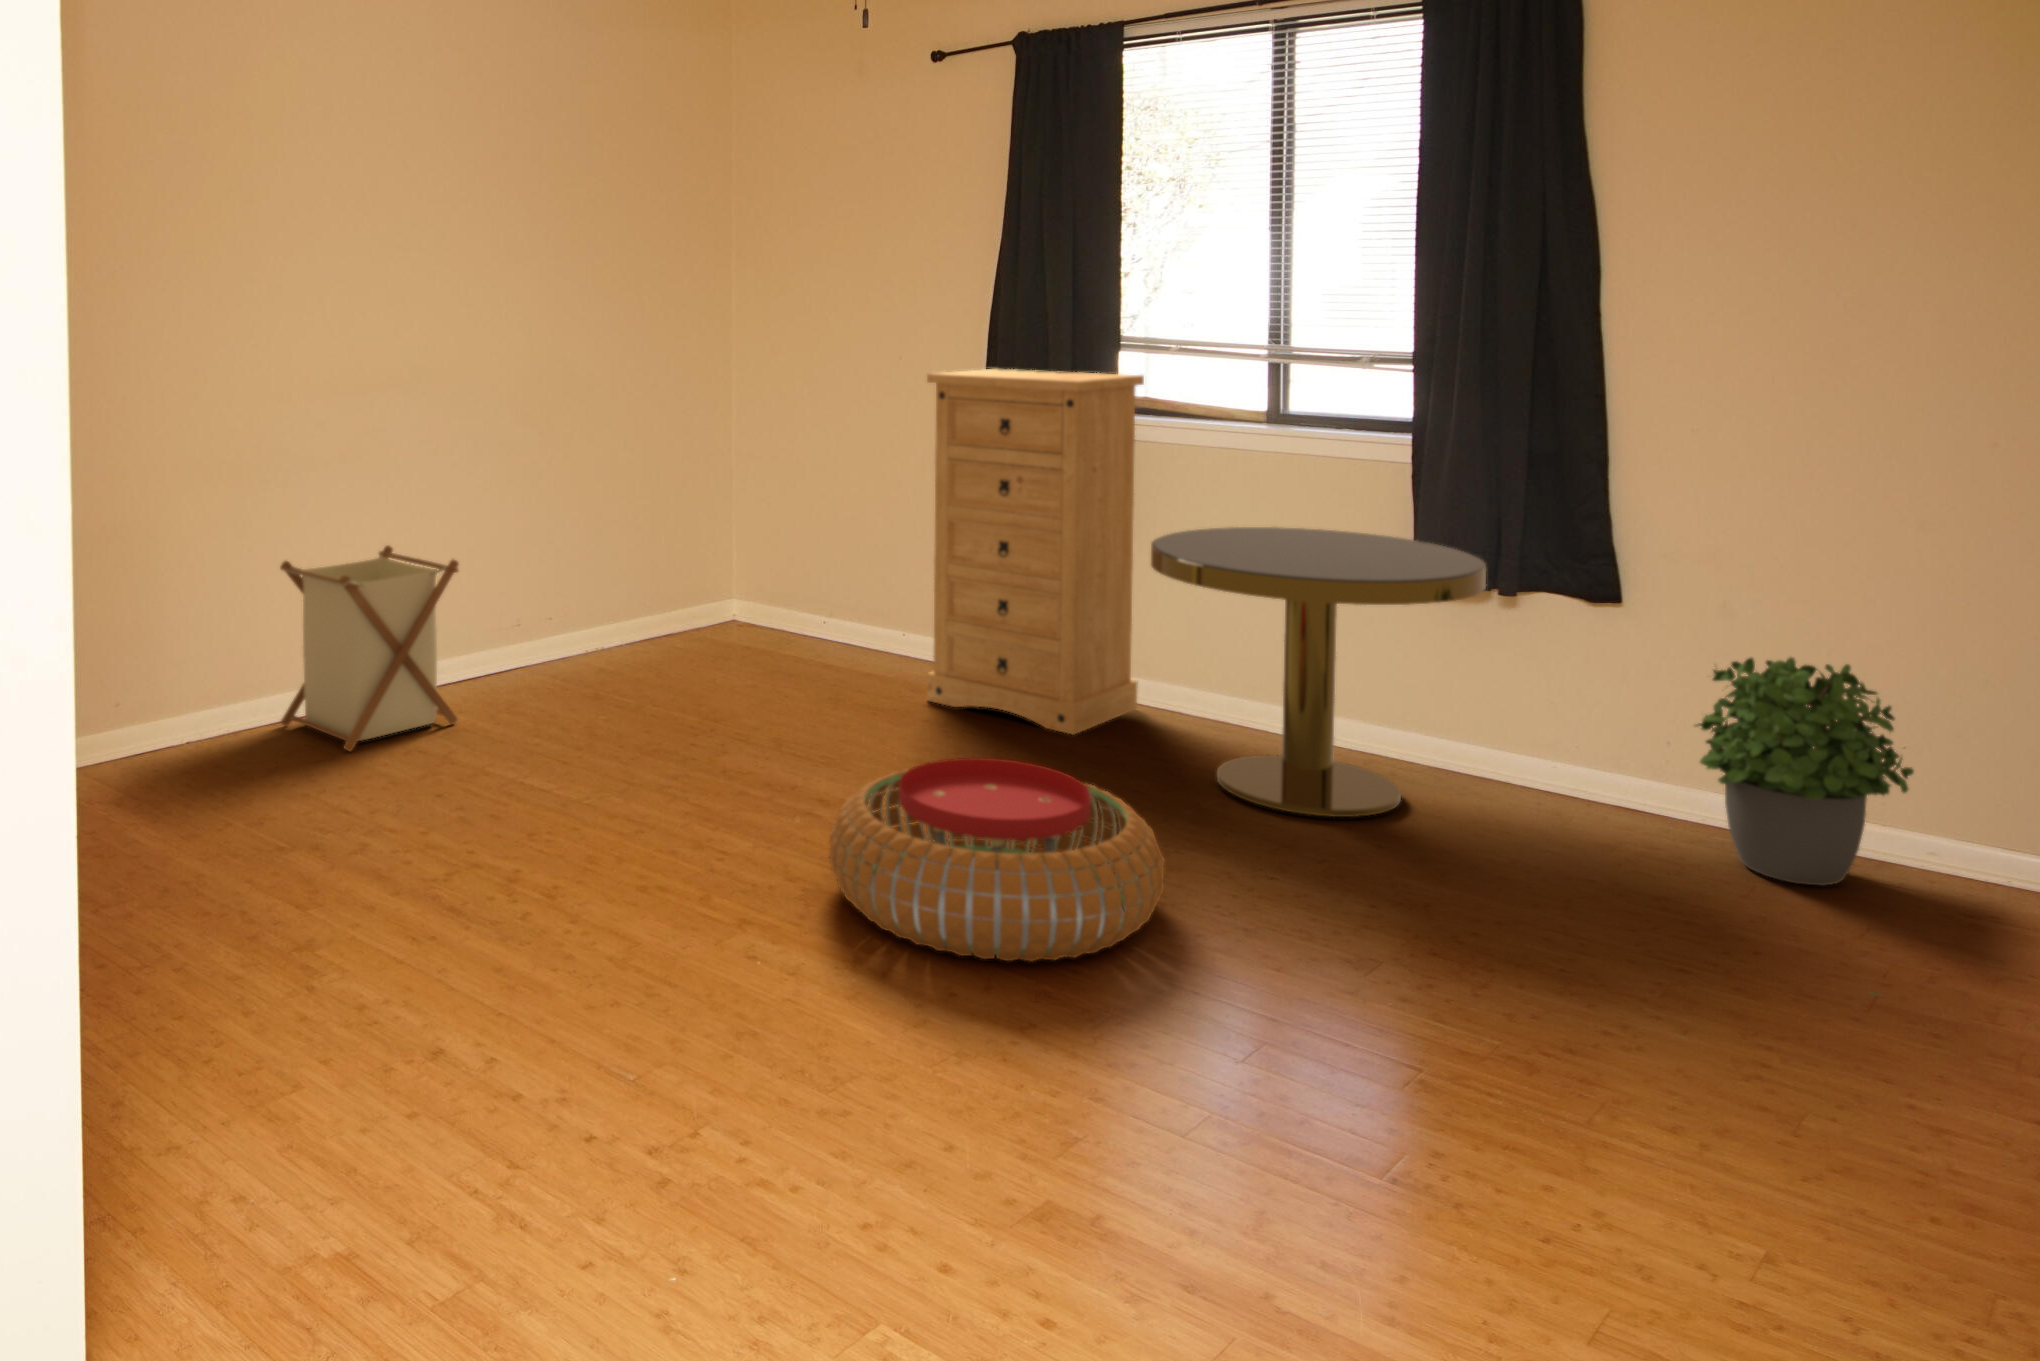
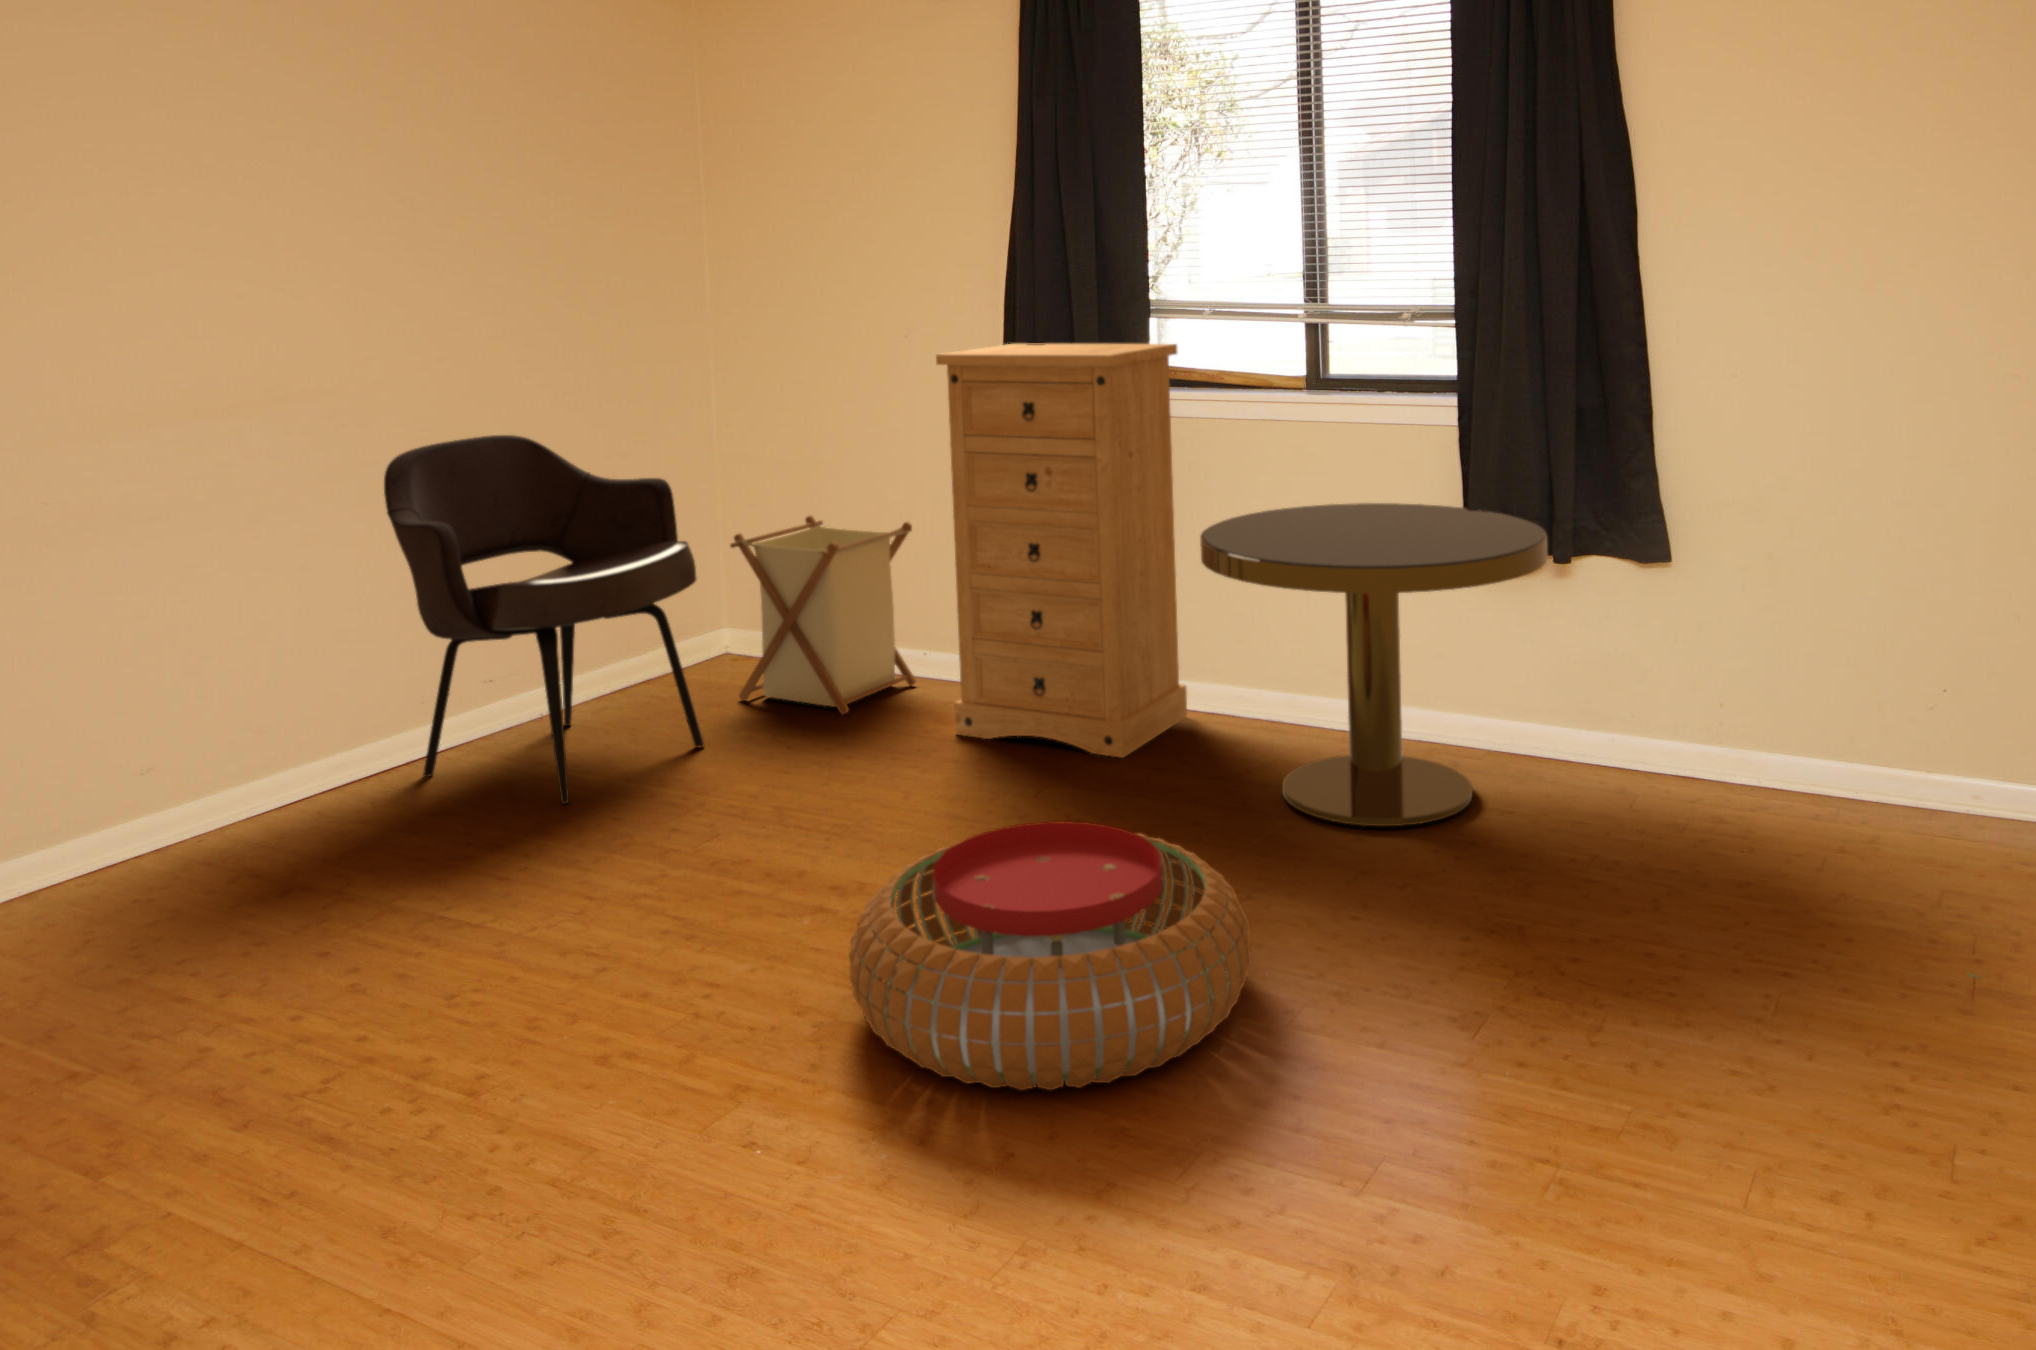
armchair: none [487,421,719,715] -> present [384,435,704,804]
laundry basket: present [280,546,459,751] -> present [730,516,916,714]
potted plant: present [1695,657,1914,885] -> none [1748,605,1954,838]

